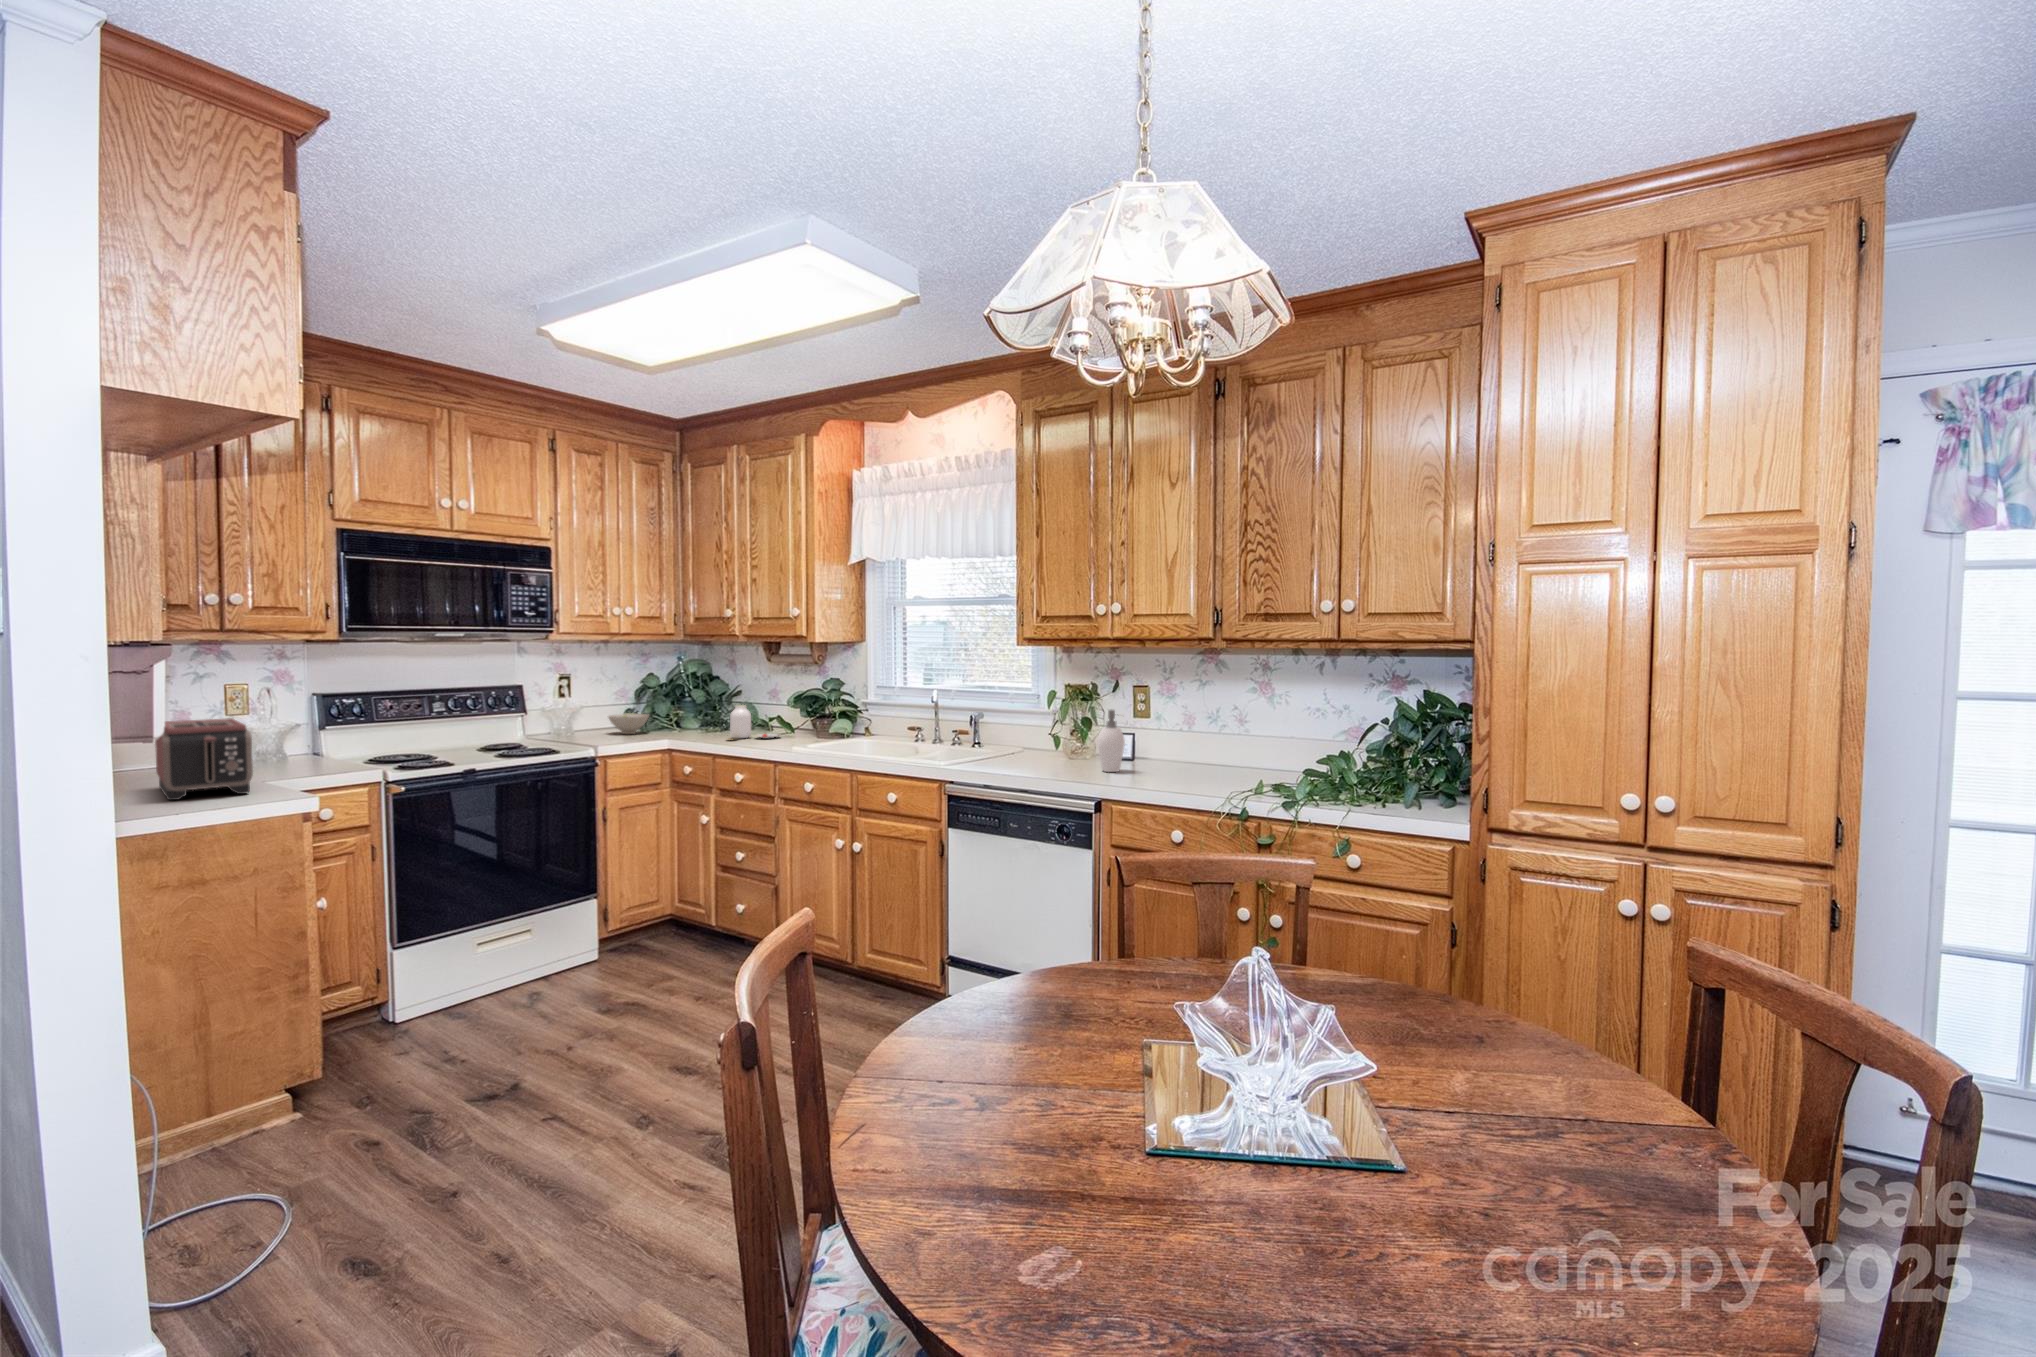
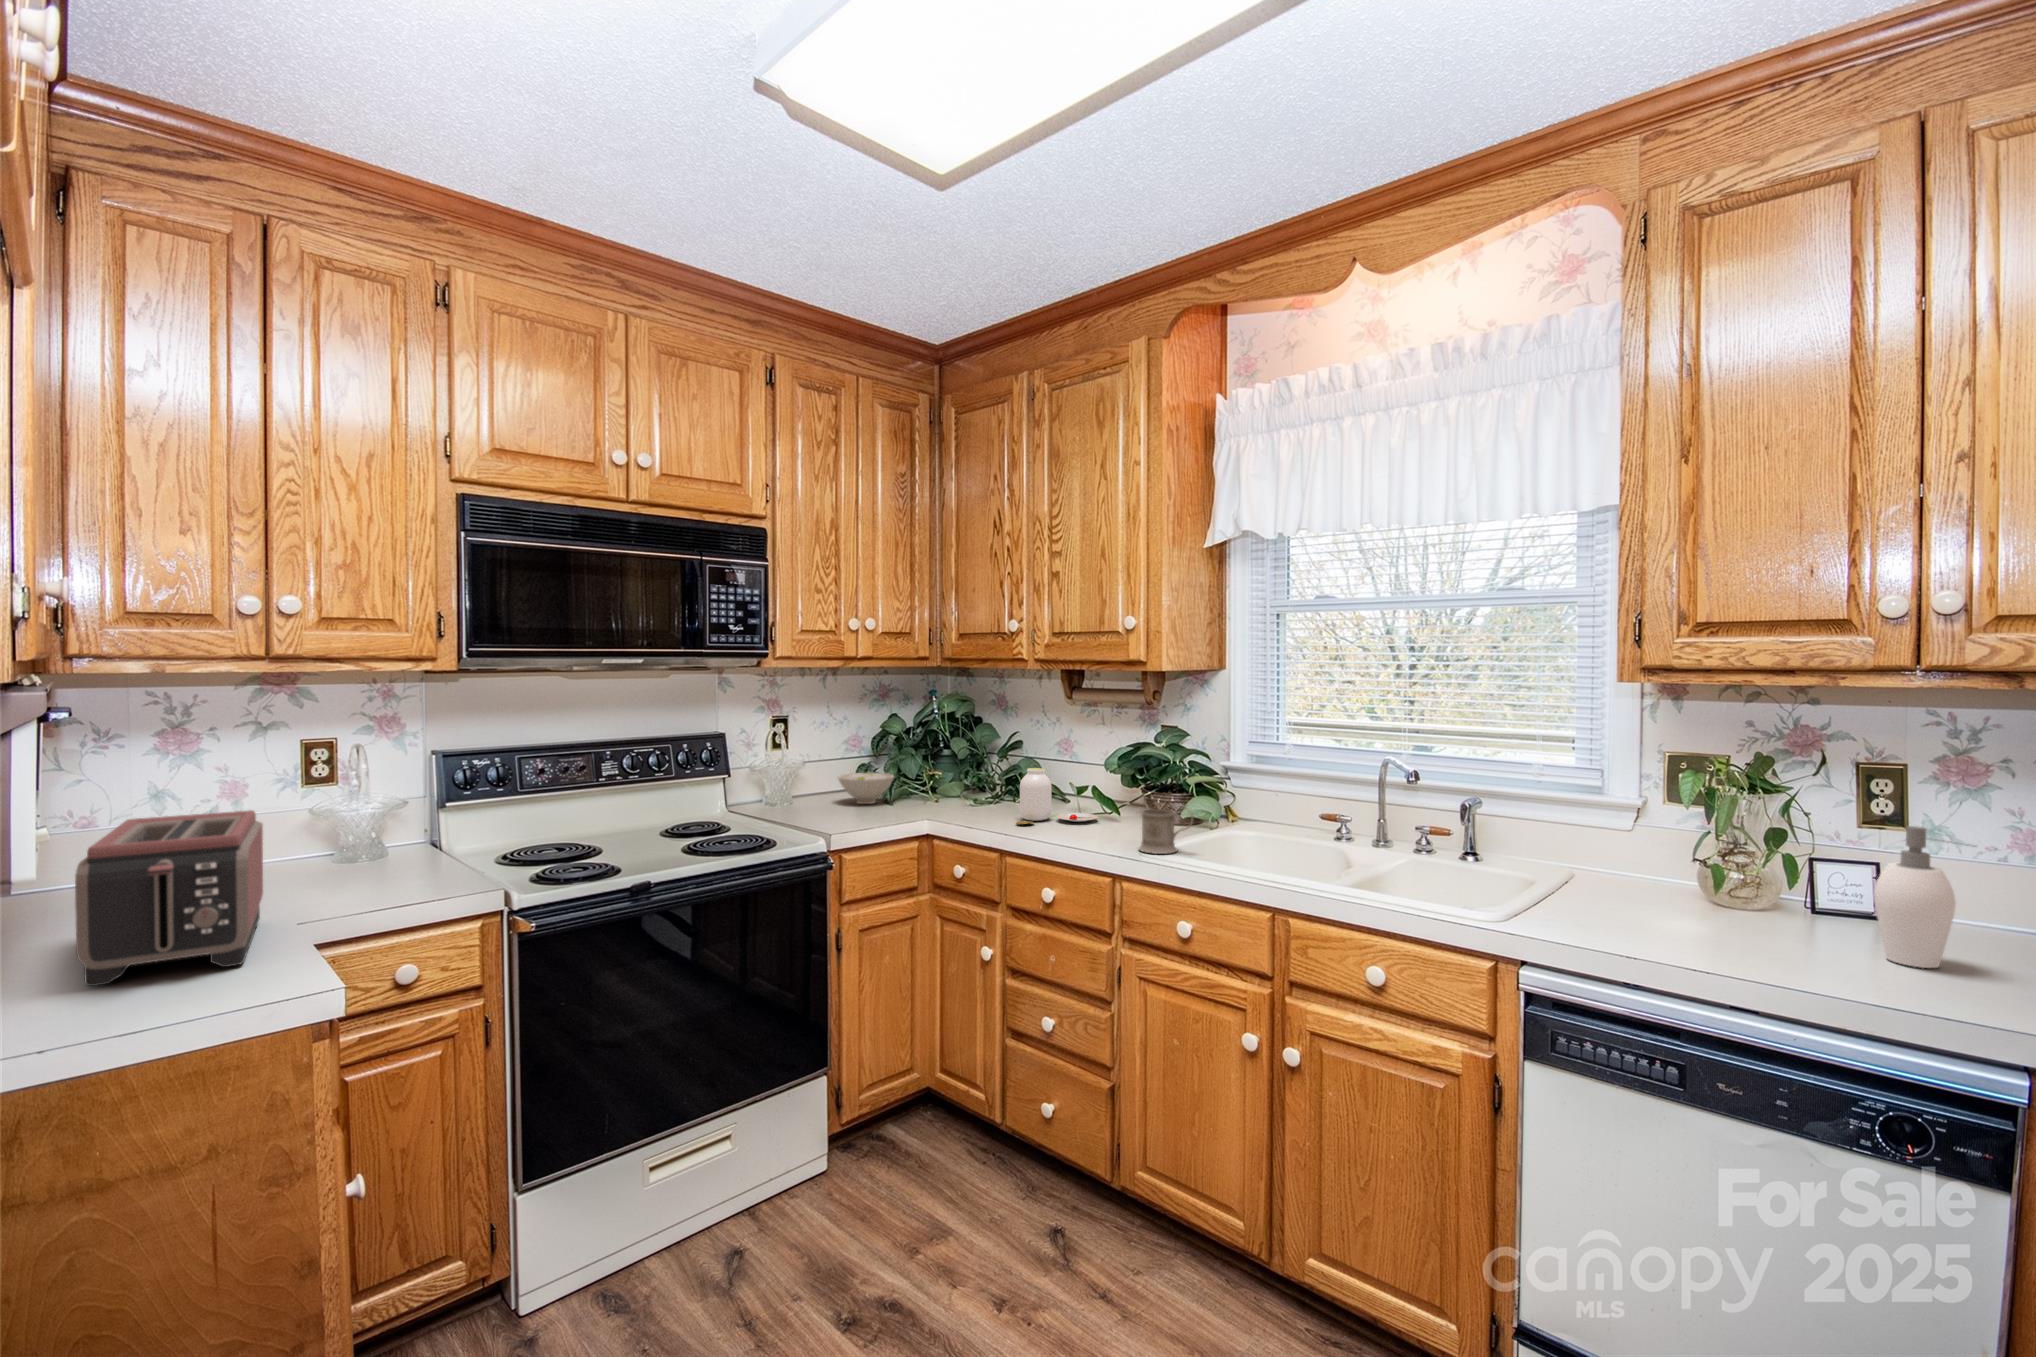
mug: none [793,721,823,749] -> present [1139,805,1193,854]

